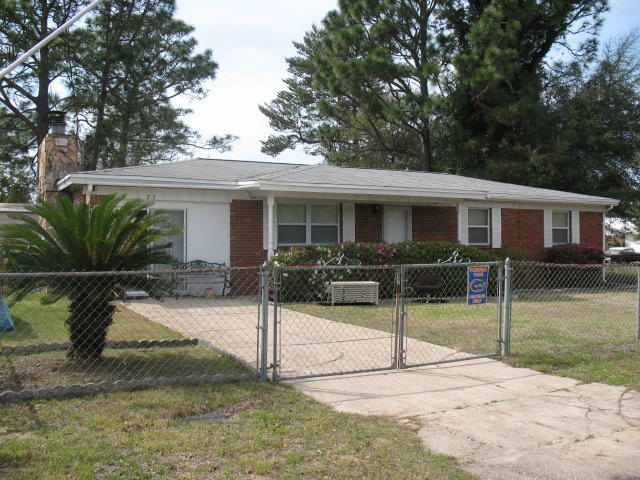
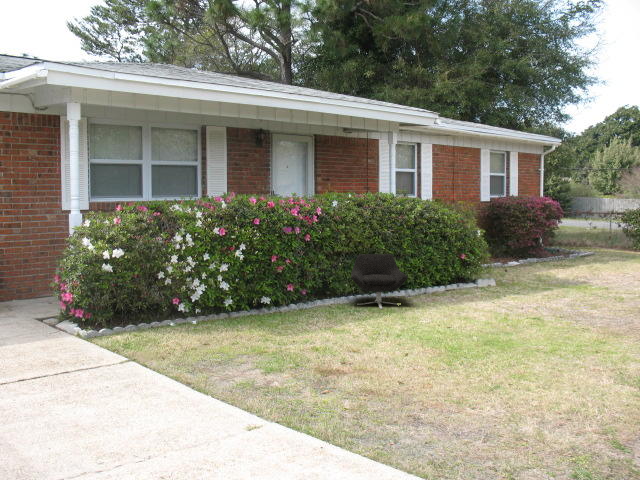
storage bench: present [325,281,379,305] -> none [192,272,302,329]

